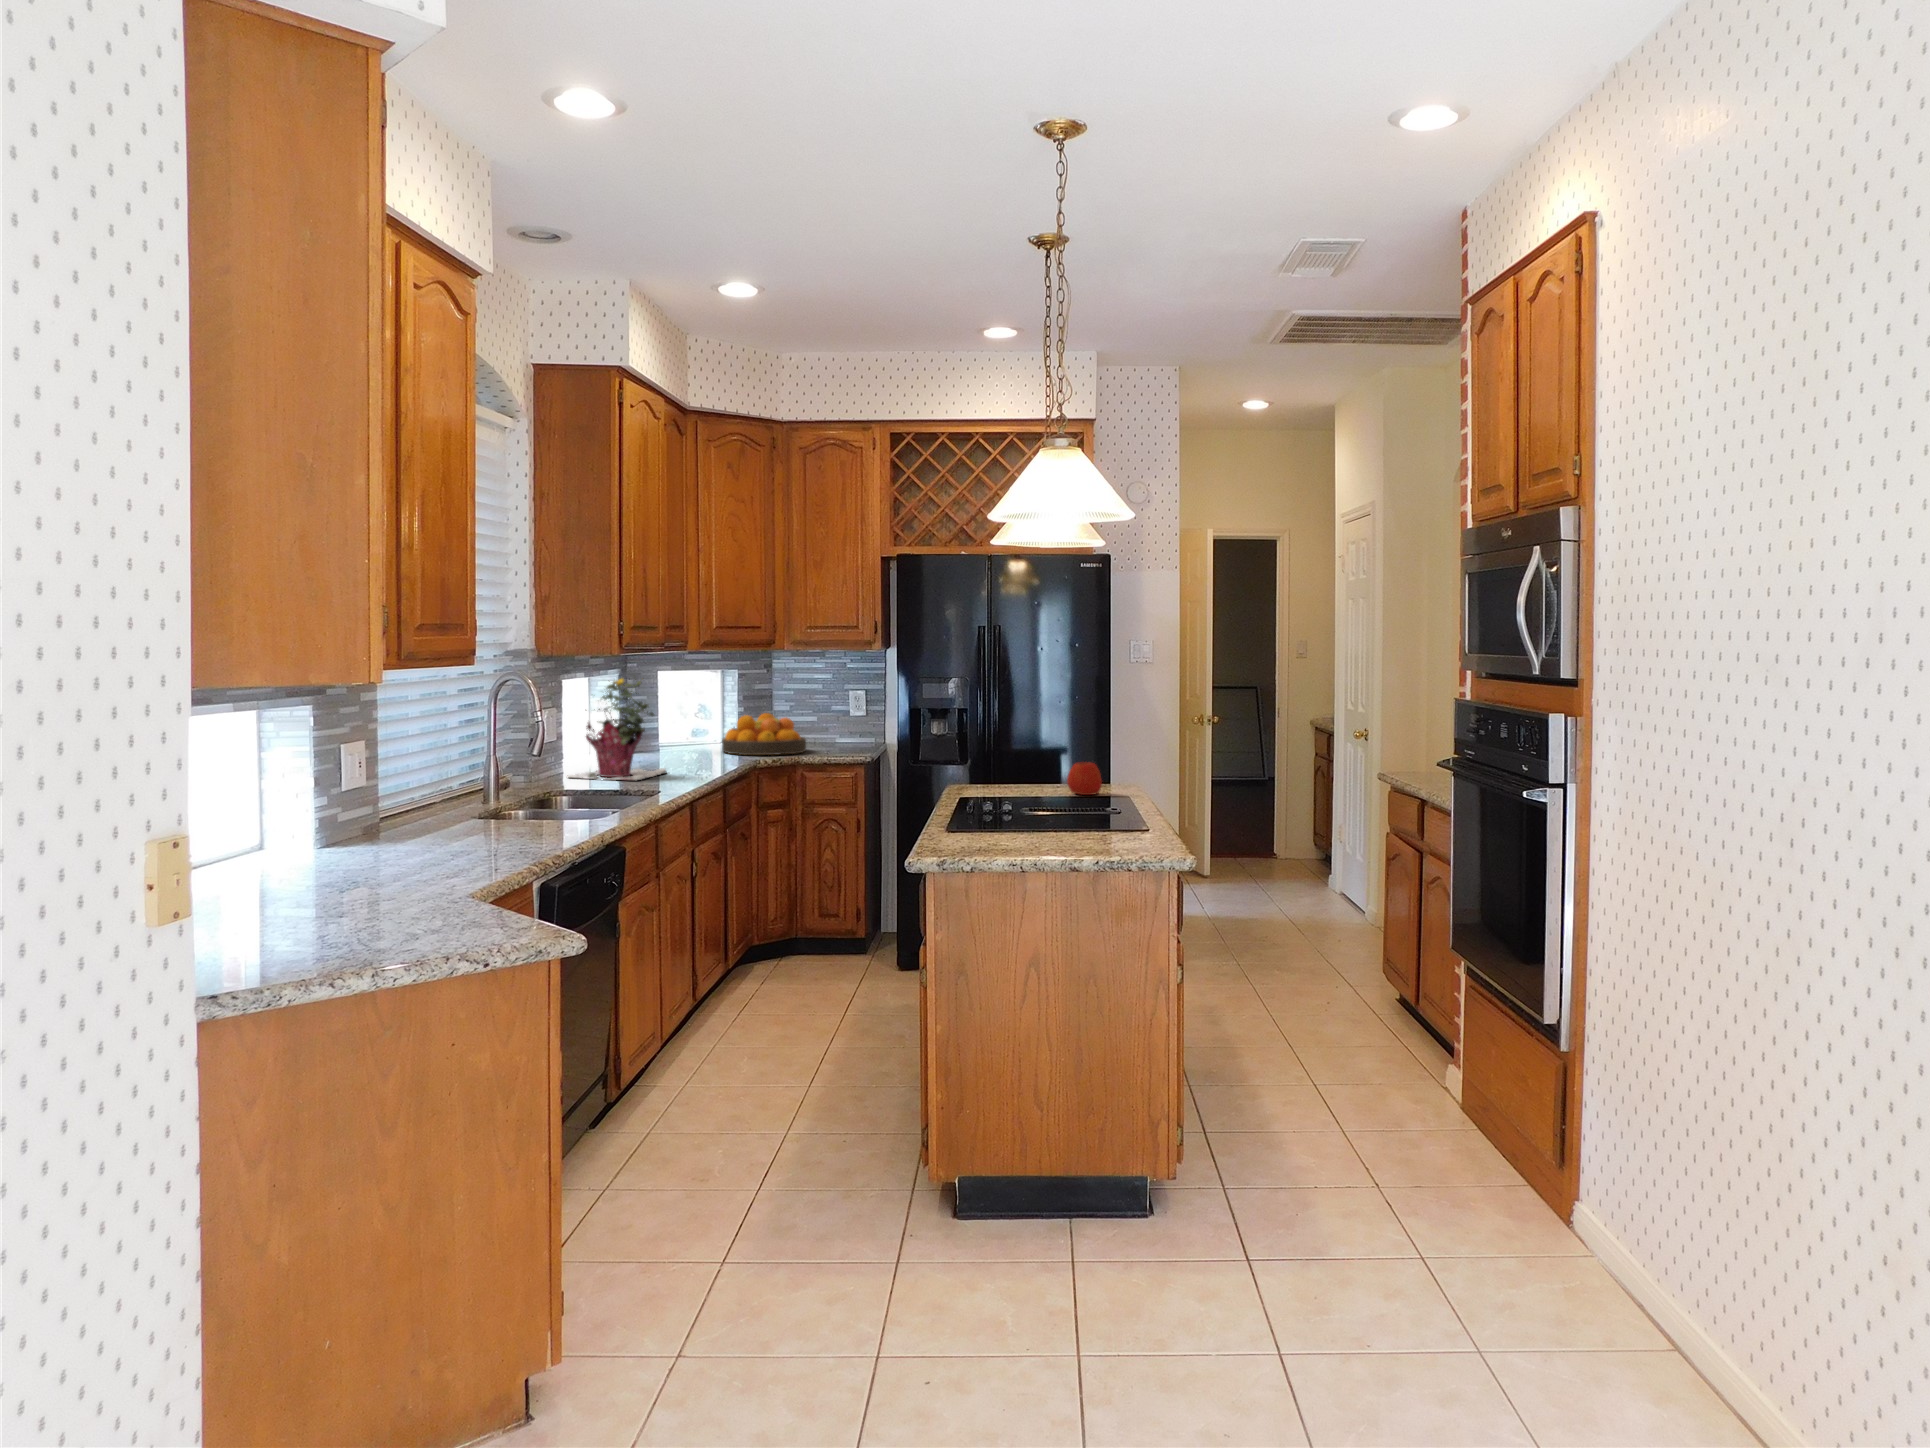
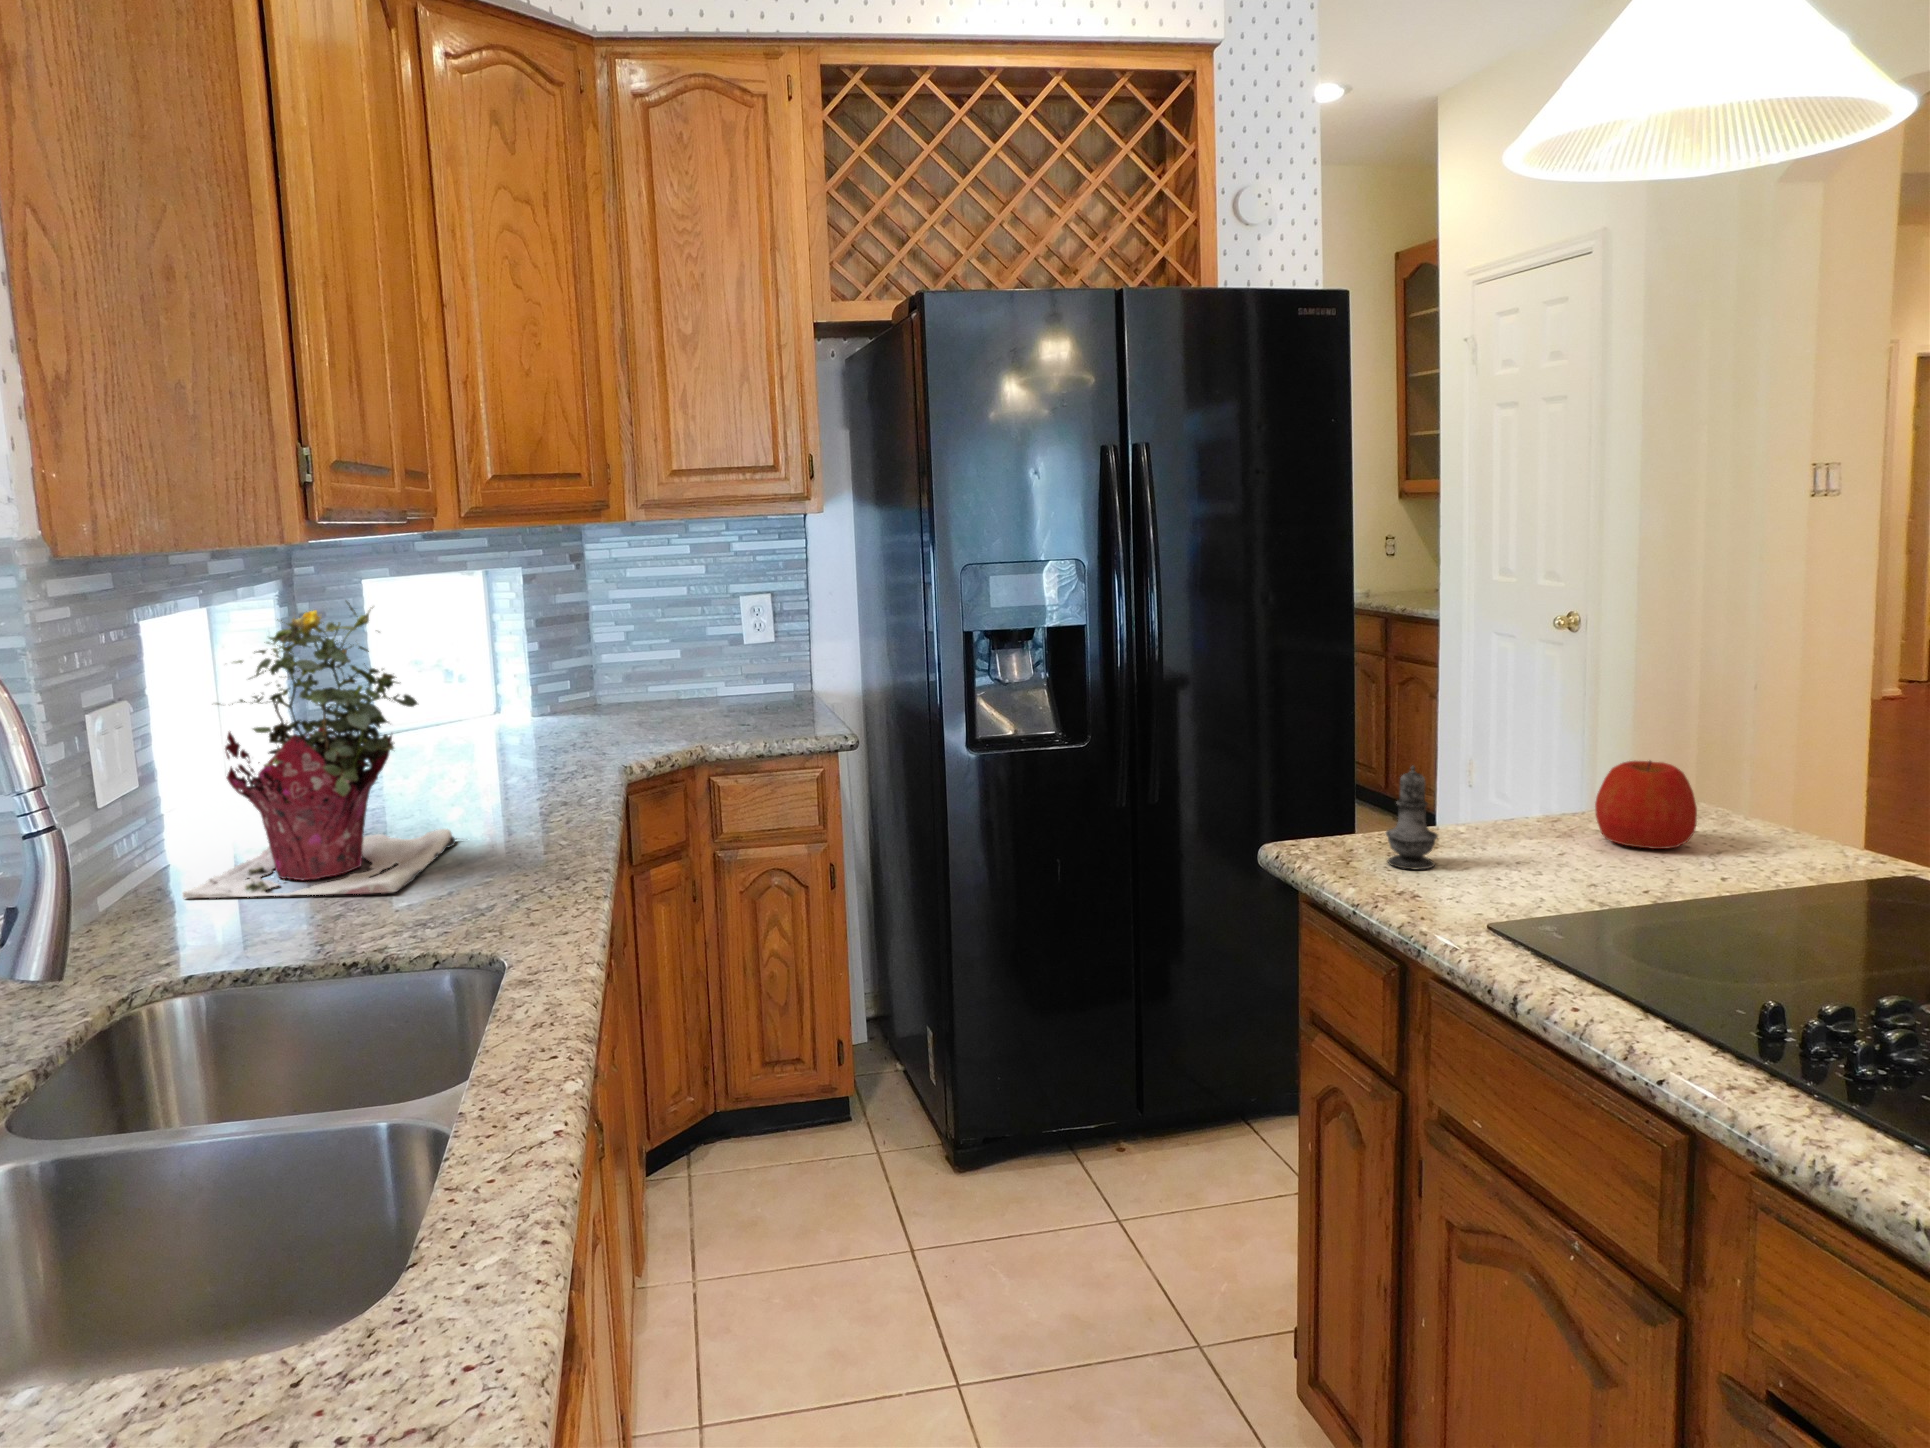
fruit bowl: present [722,713,806,755] -> none [517,652,692,748]
salt shaker: none [980,756,999,794] -> present [1386,766,1438,870]

